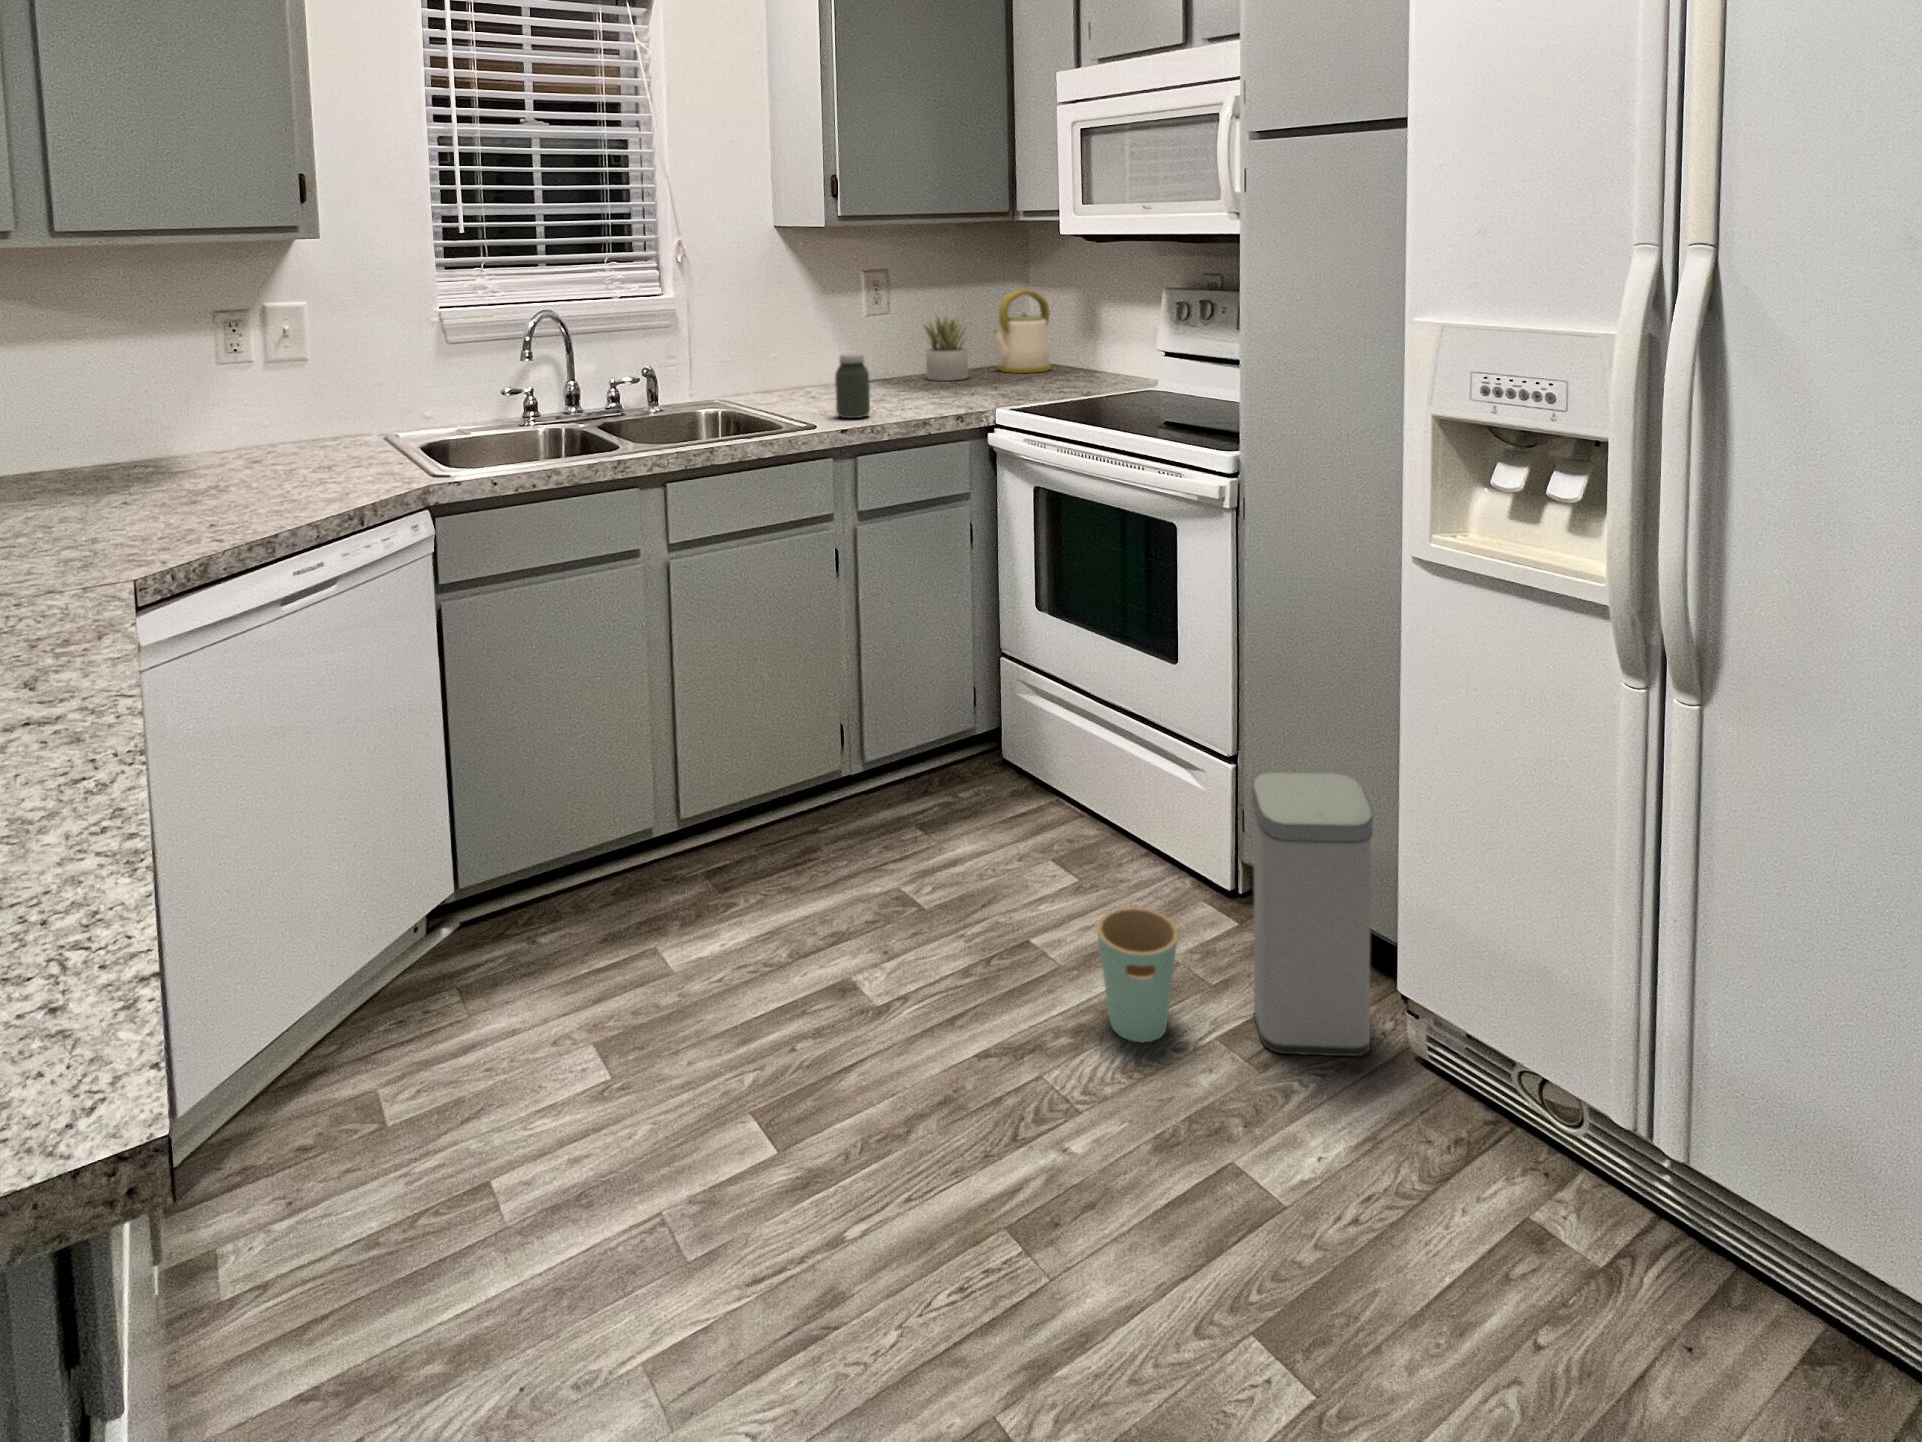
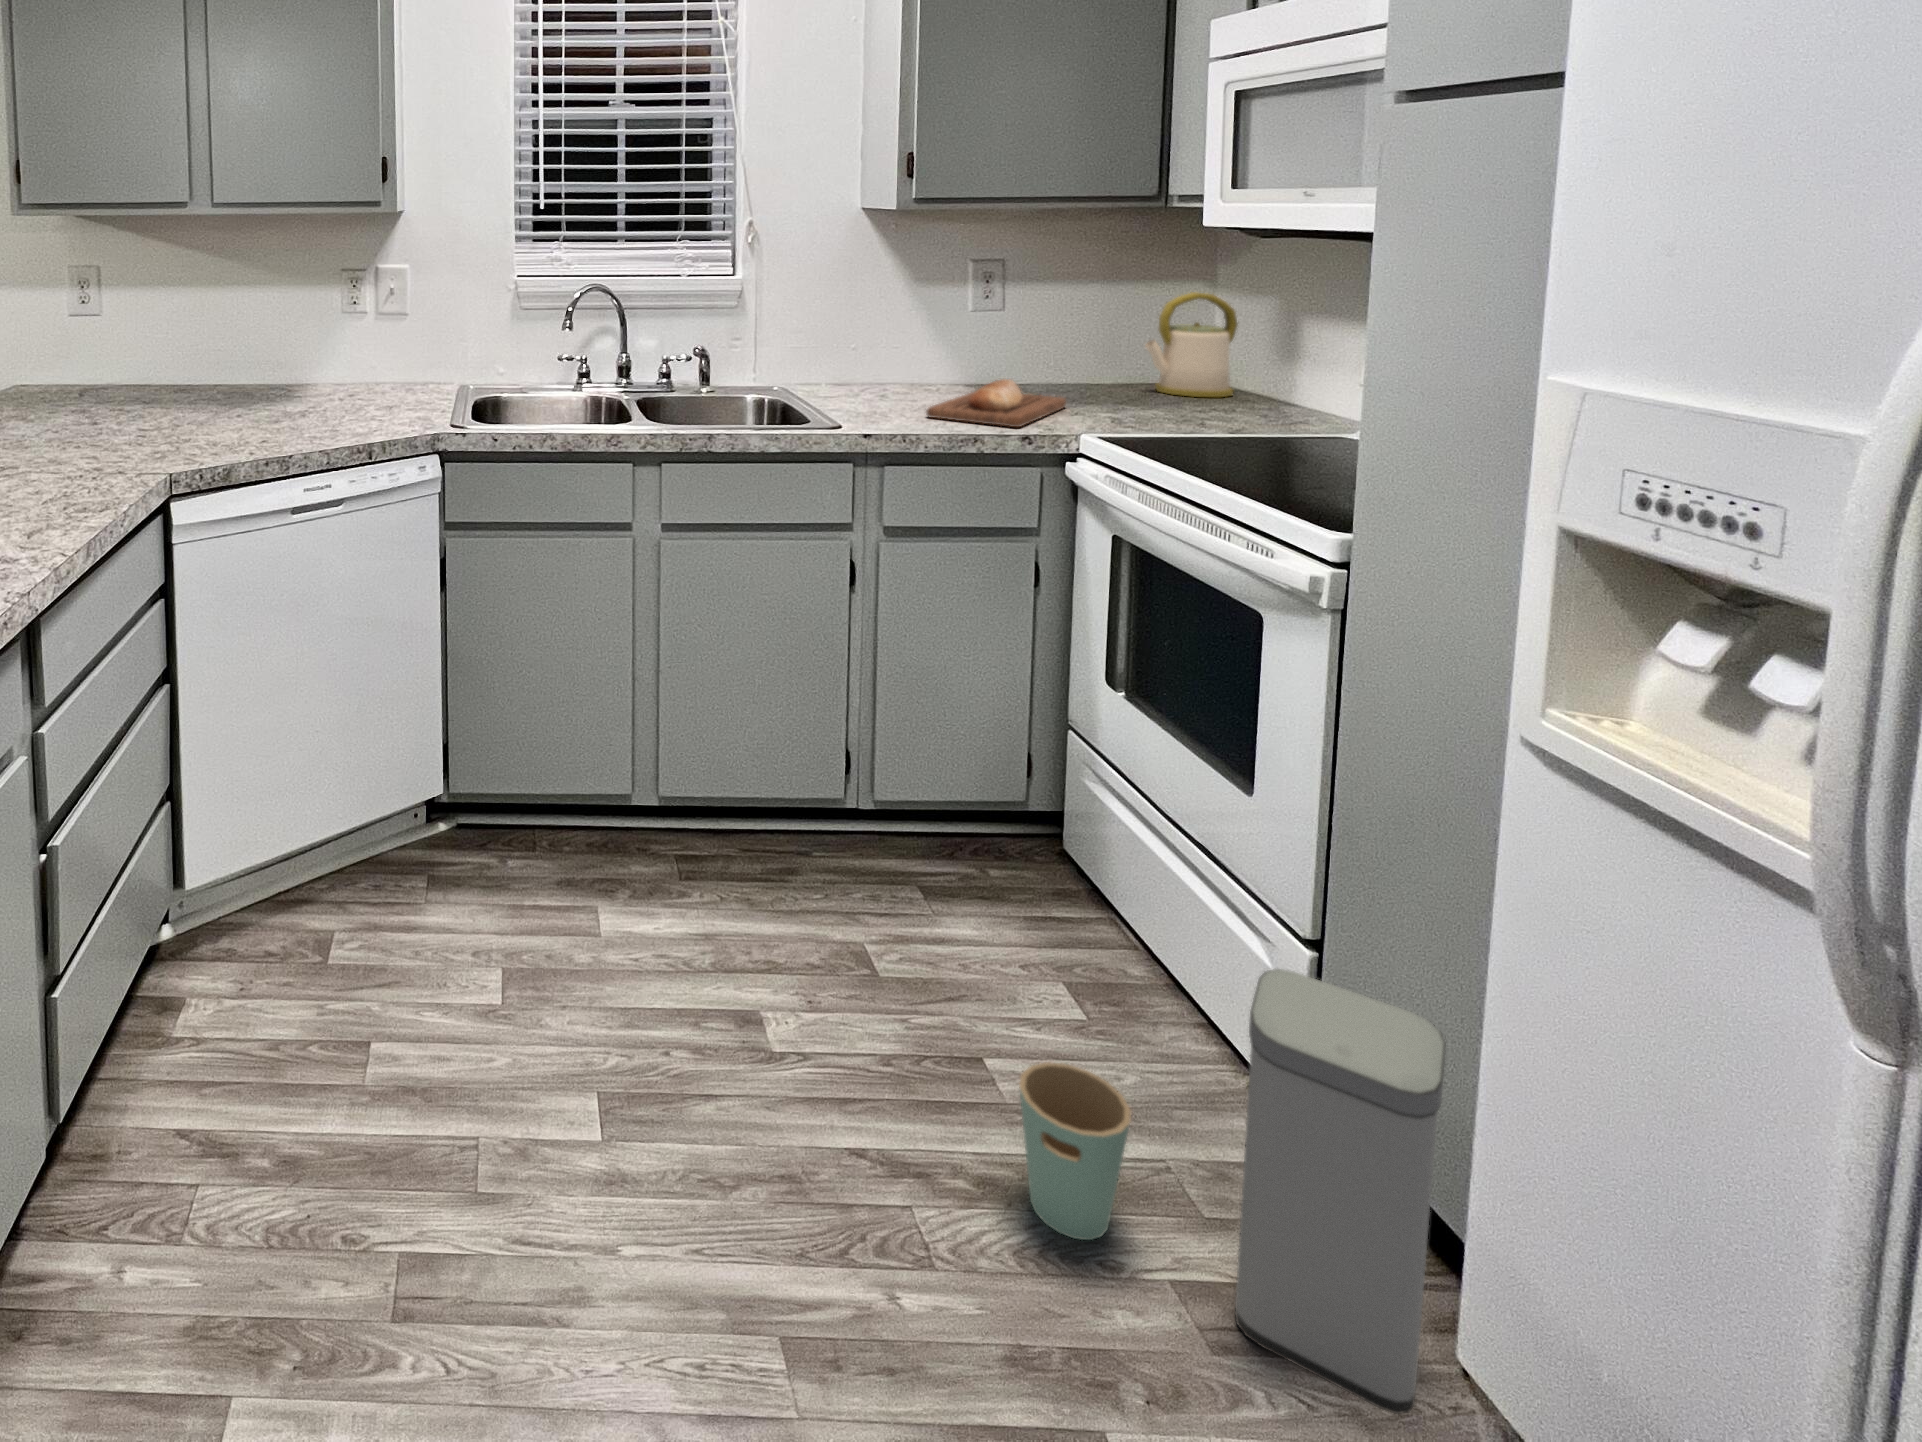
succulent plant: present [925,315,968,381] -> none [1044,313,1106,396]
jar: present [835,354,870,418] -> none [880,352,921,424]
bread loaf: none [868,371,958,410] -> present [926,379,1066,427]

